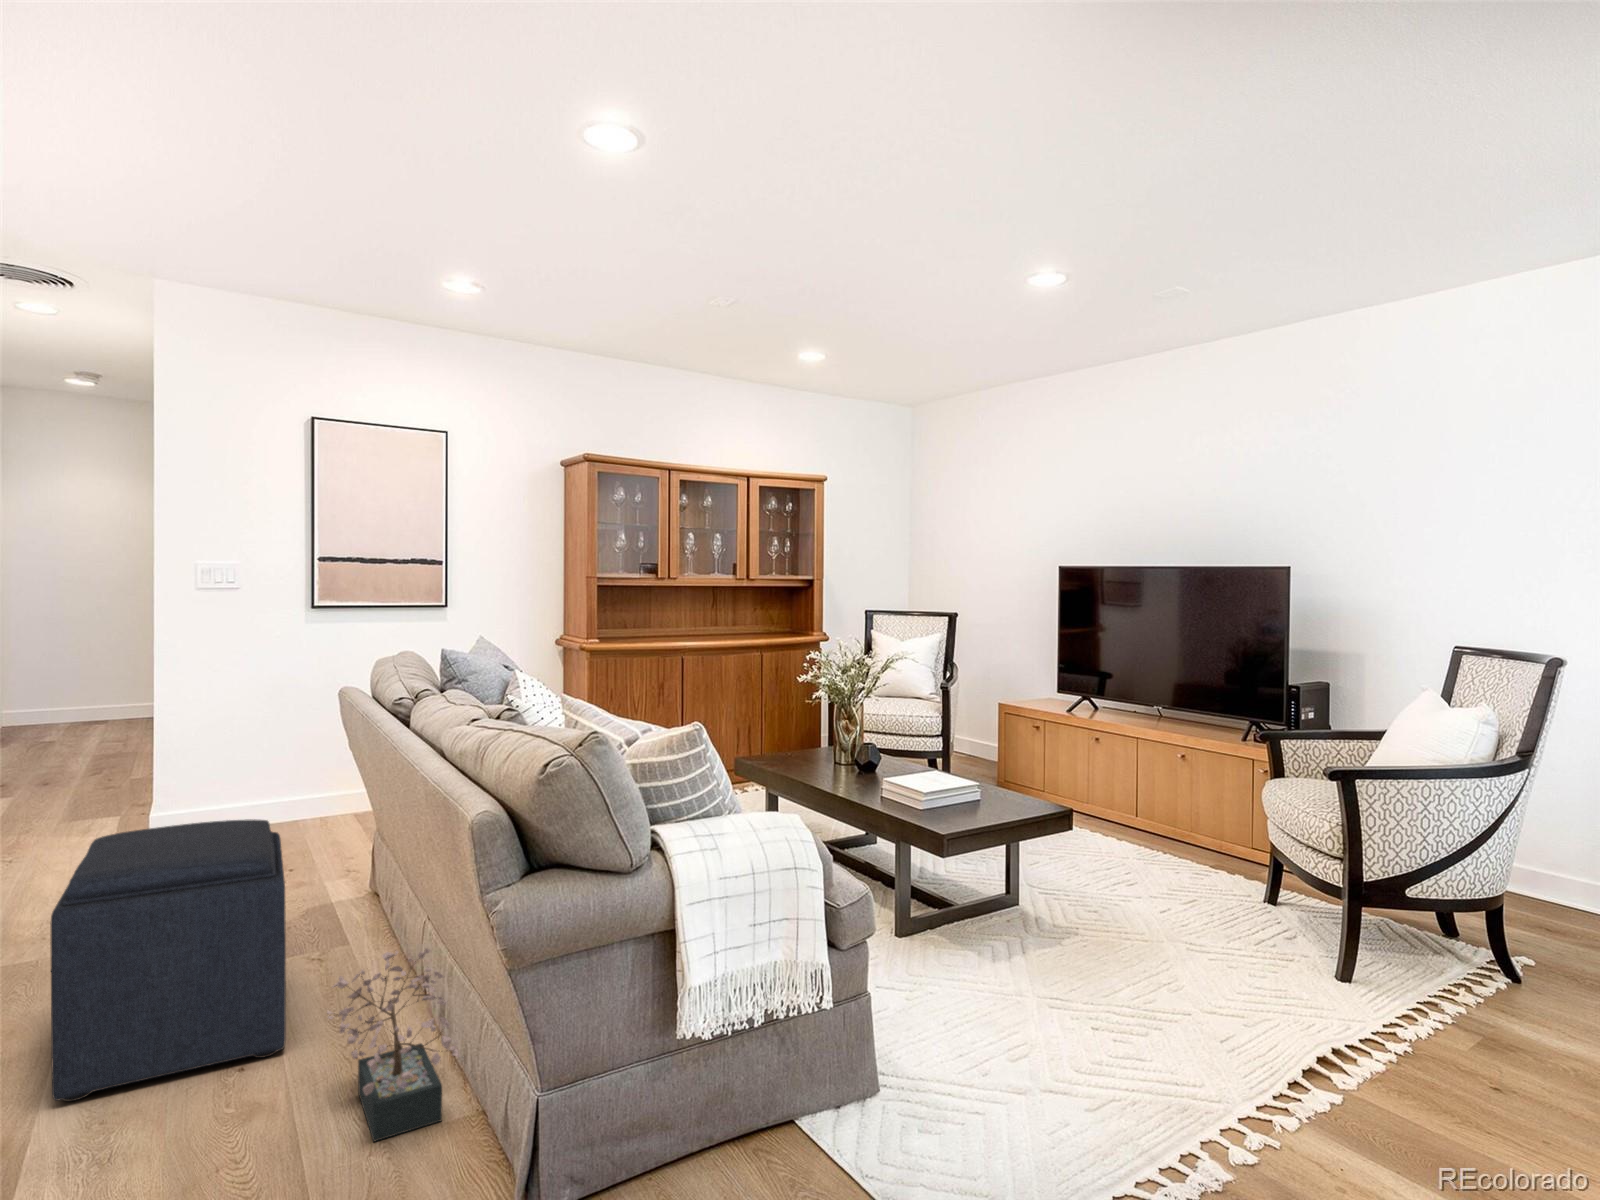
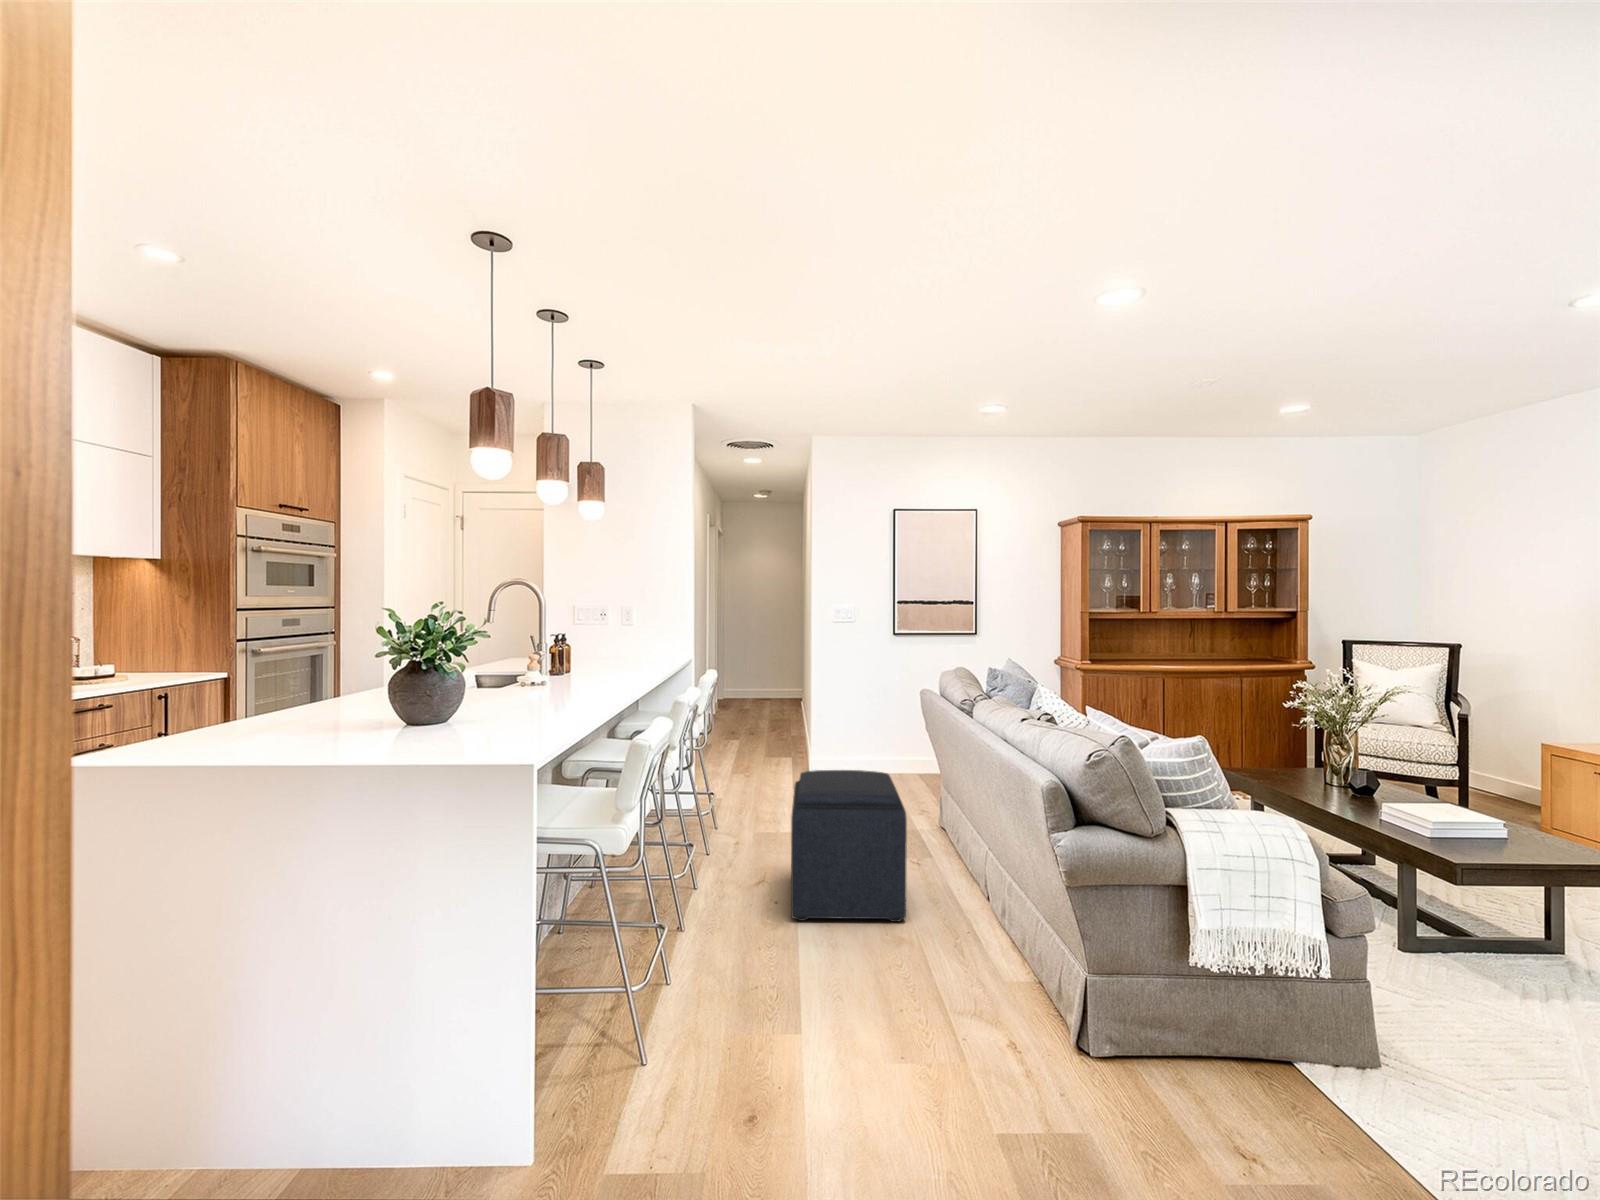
decorative plant: present [327,949,459,1141] -> none [937,868,1024,988]

